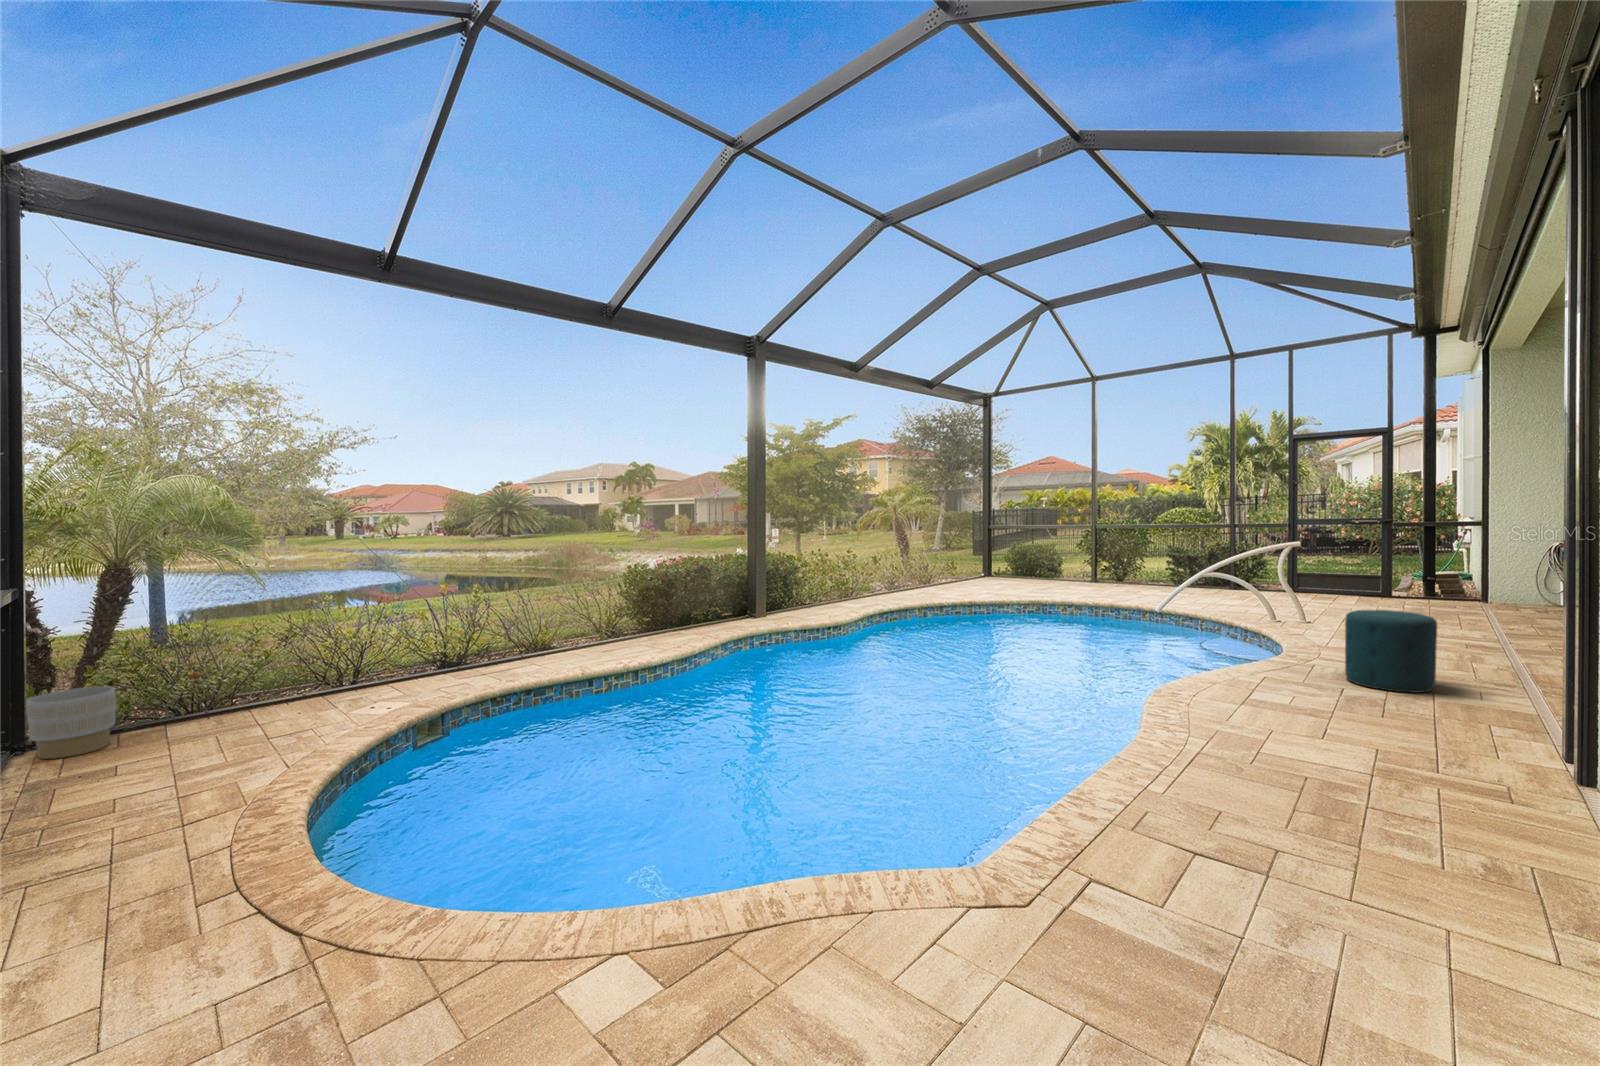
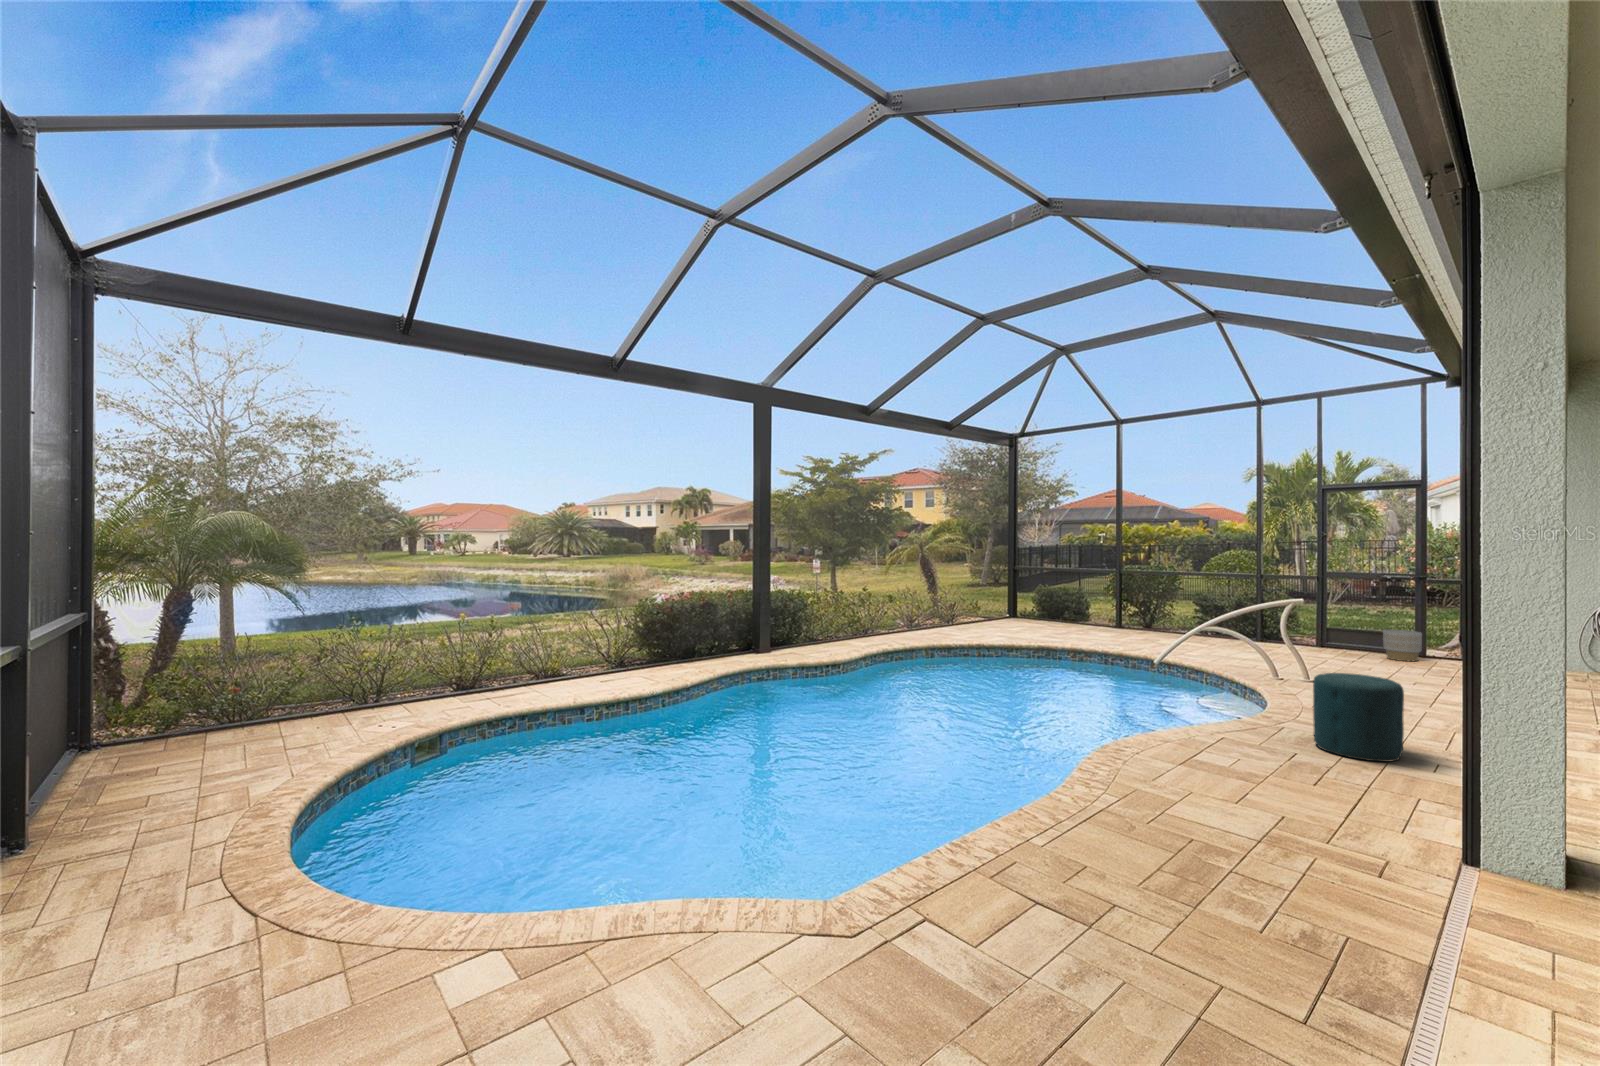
planter: present [26,686,116,759] -> present [1383,630,1422,661]

